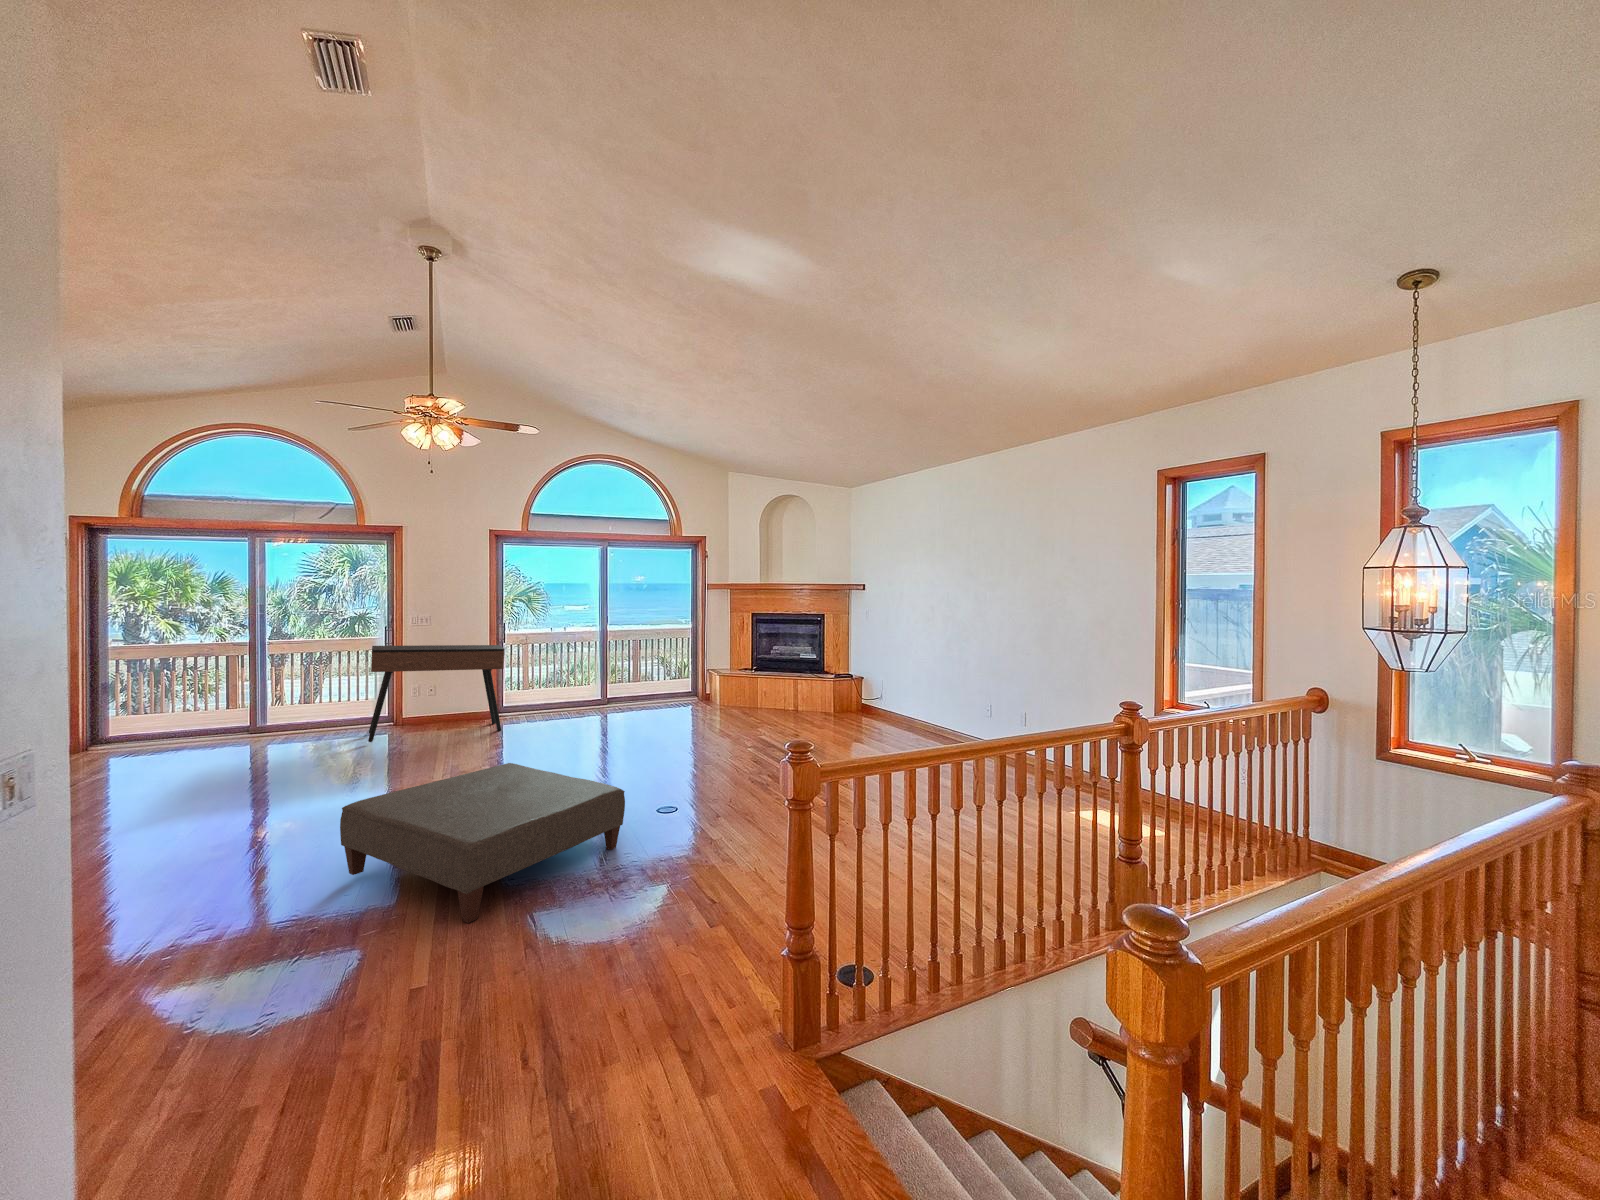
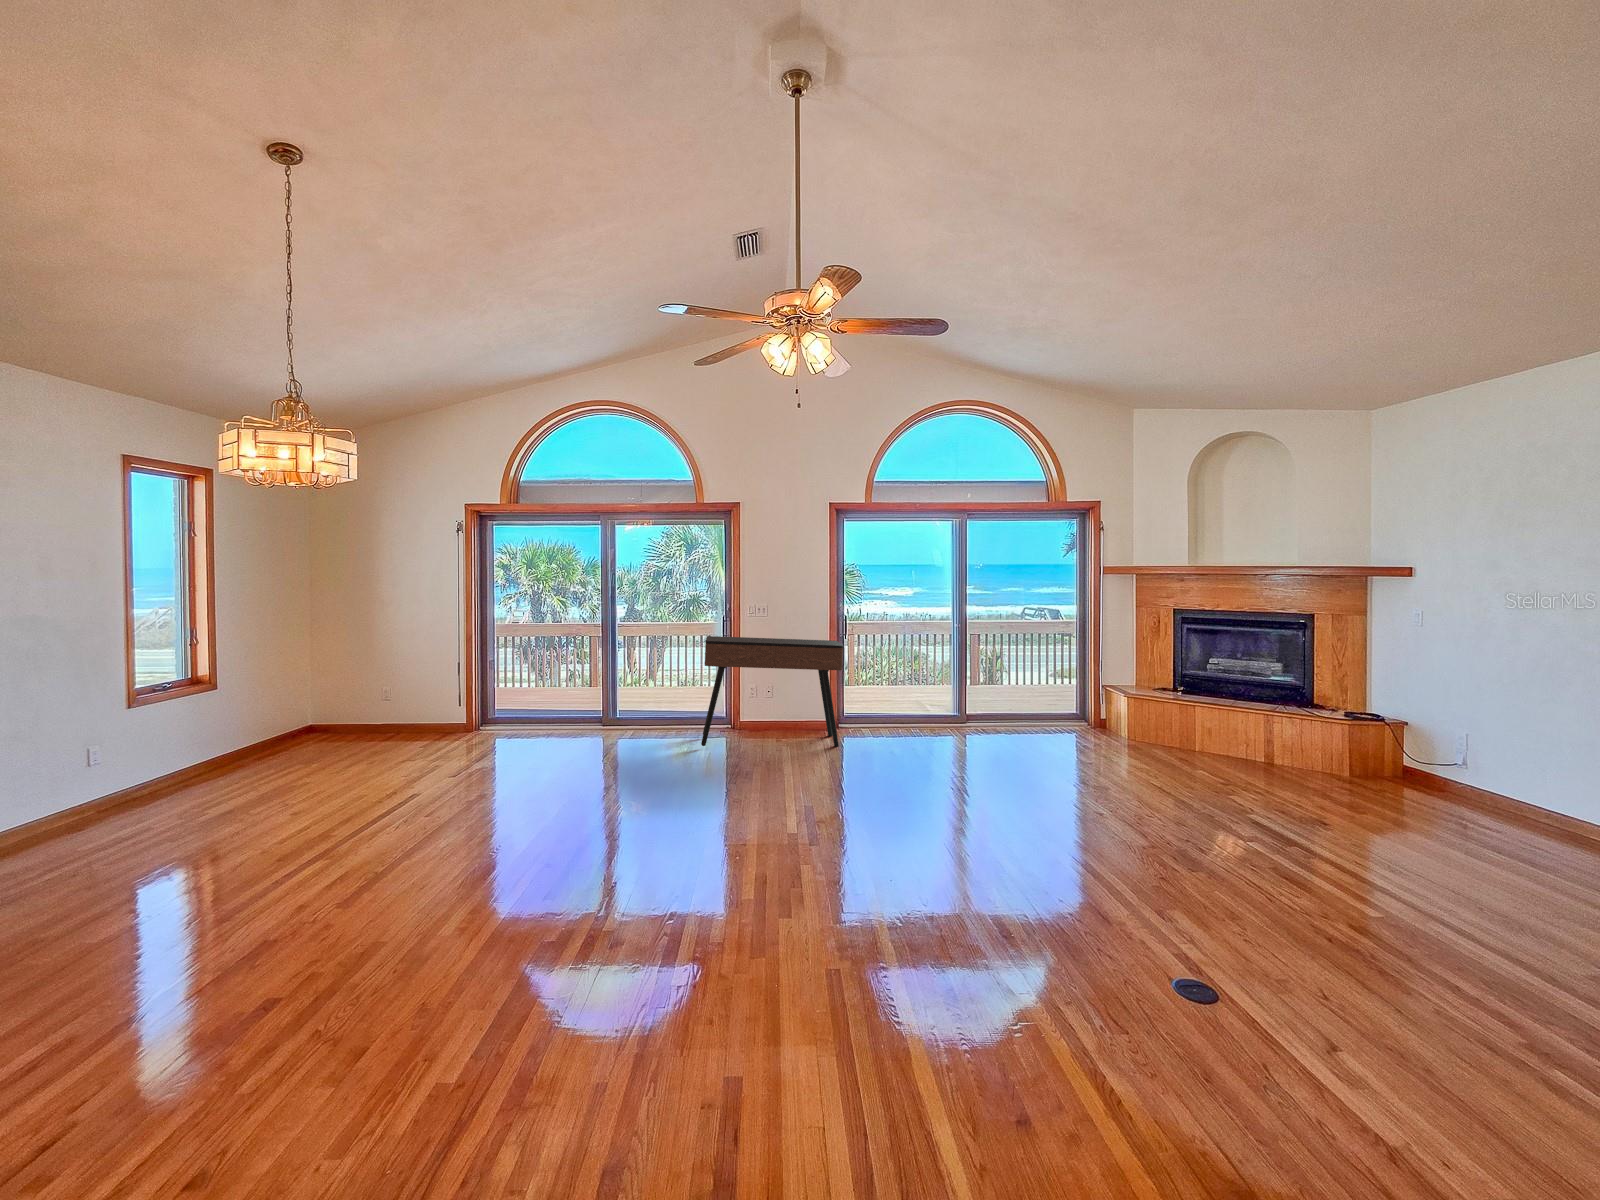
ottoman: present [340,763,625,923] -> none [649,809,1038,1099]

